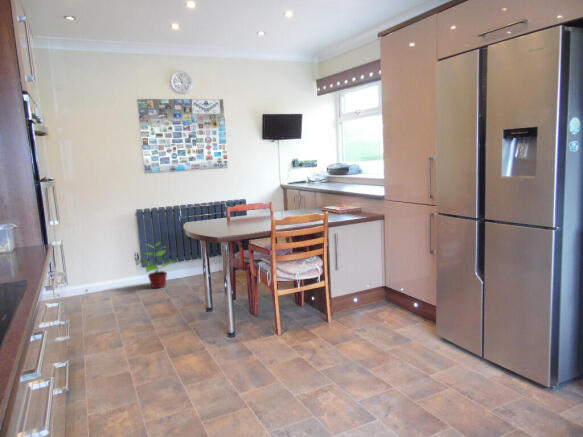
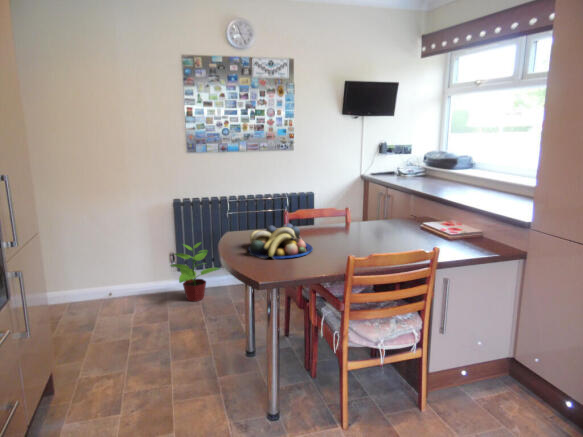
fruit bowl: none [204,208,248,229] -> present [248,223,313,259]

